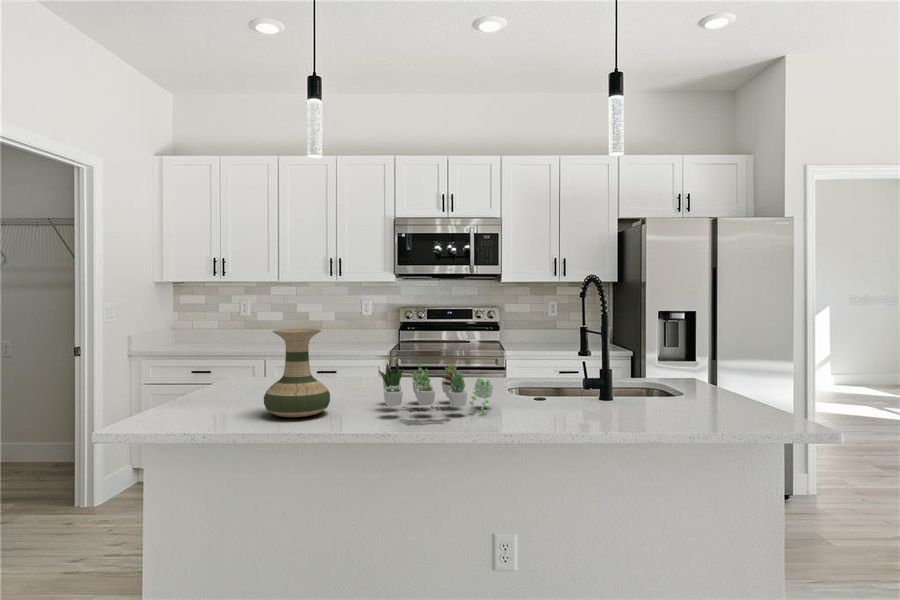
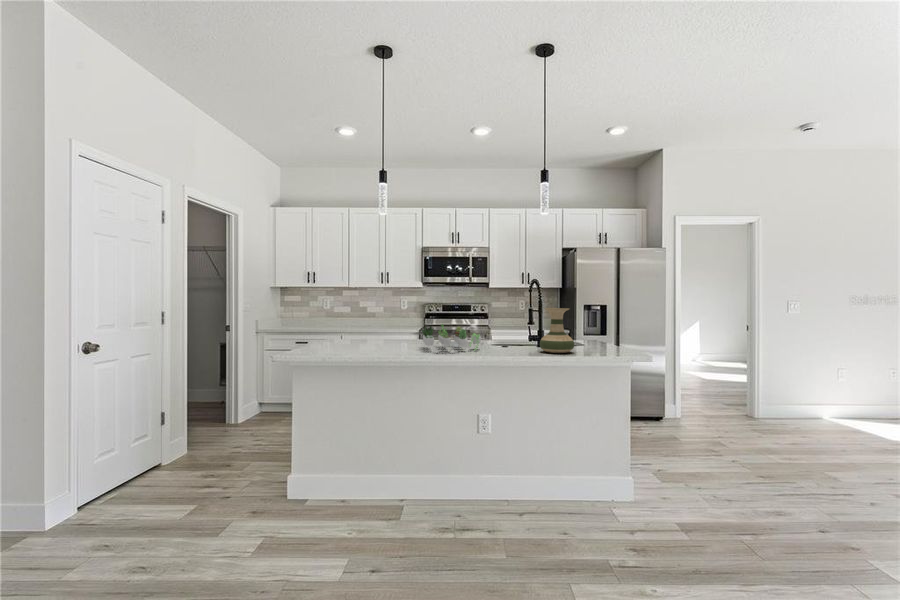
vase: present [264,329,330,417] -> present [540,308,574,353]

